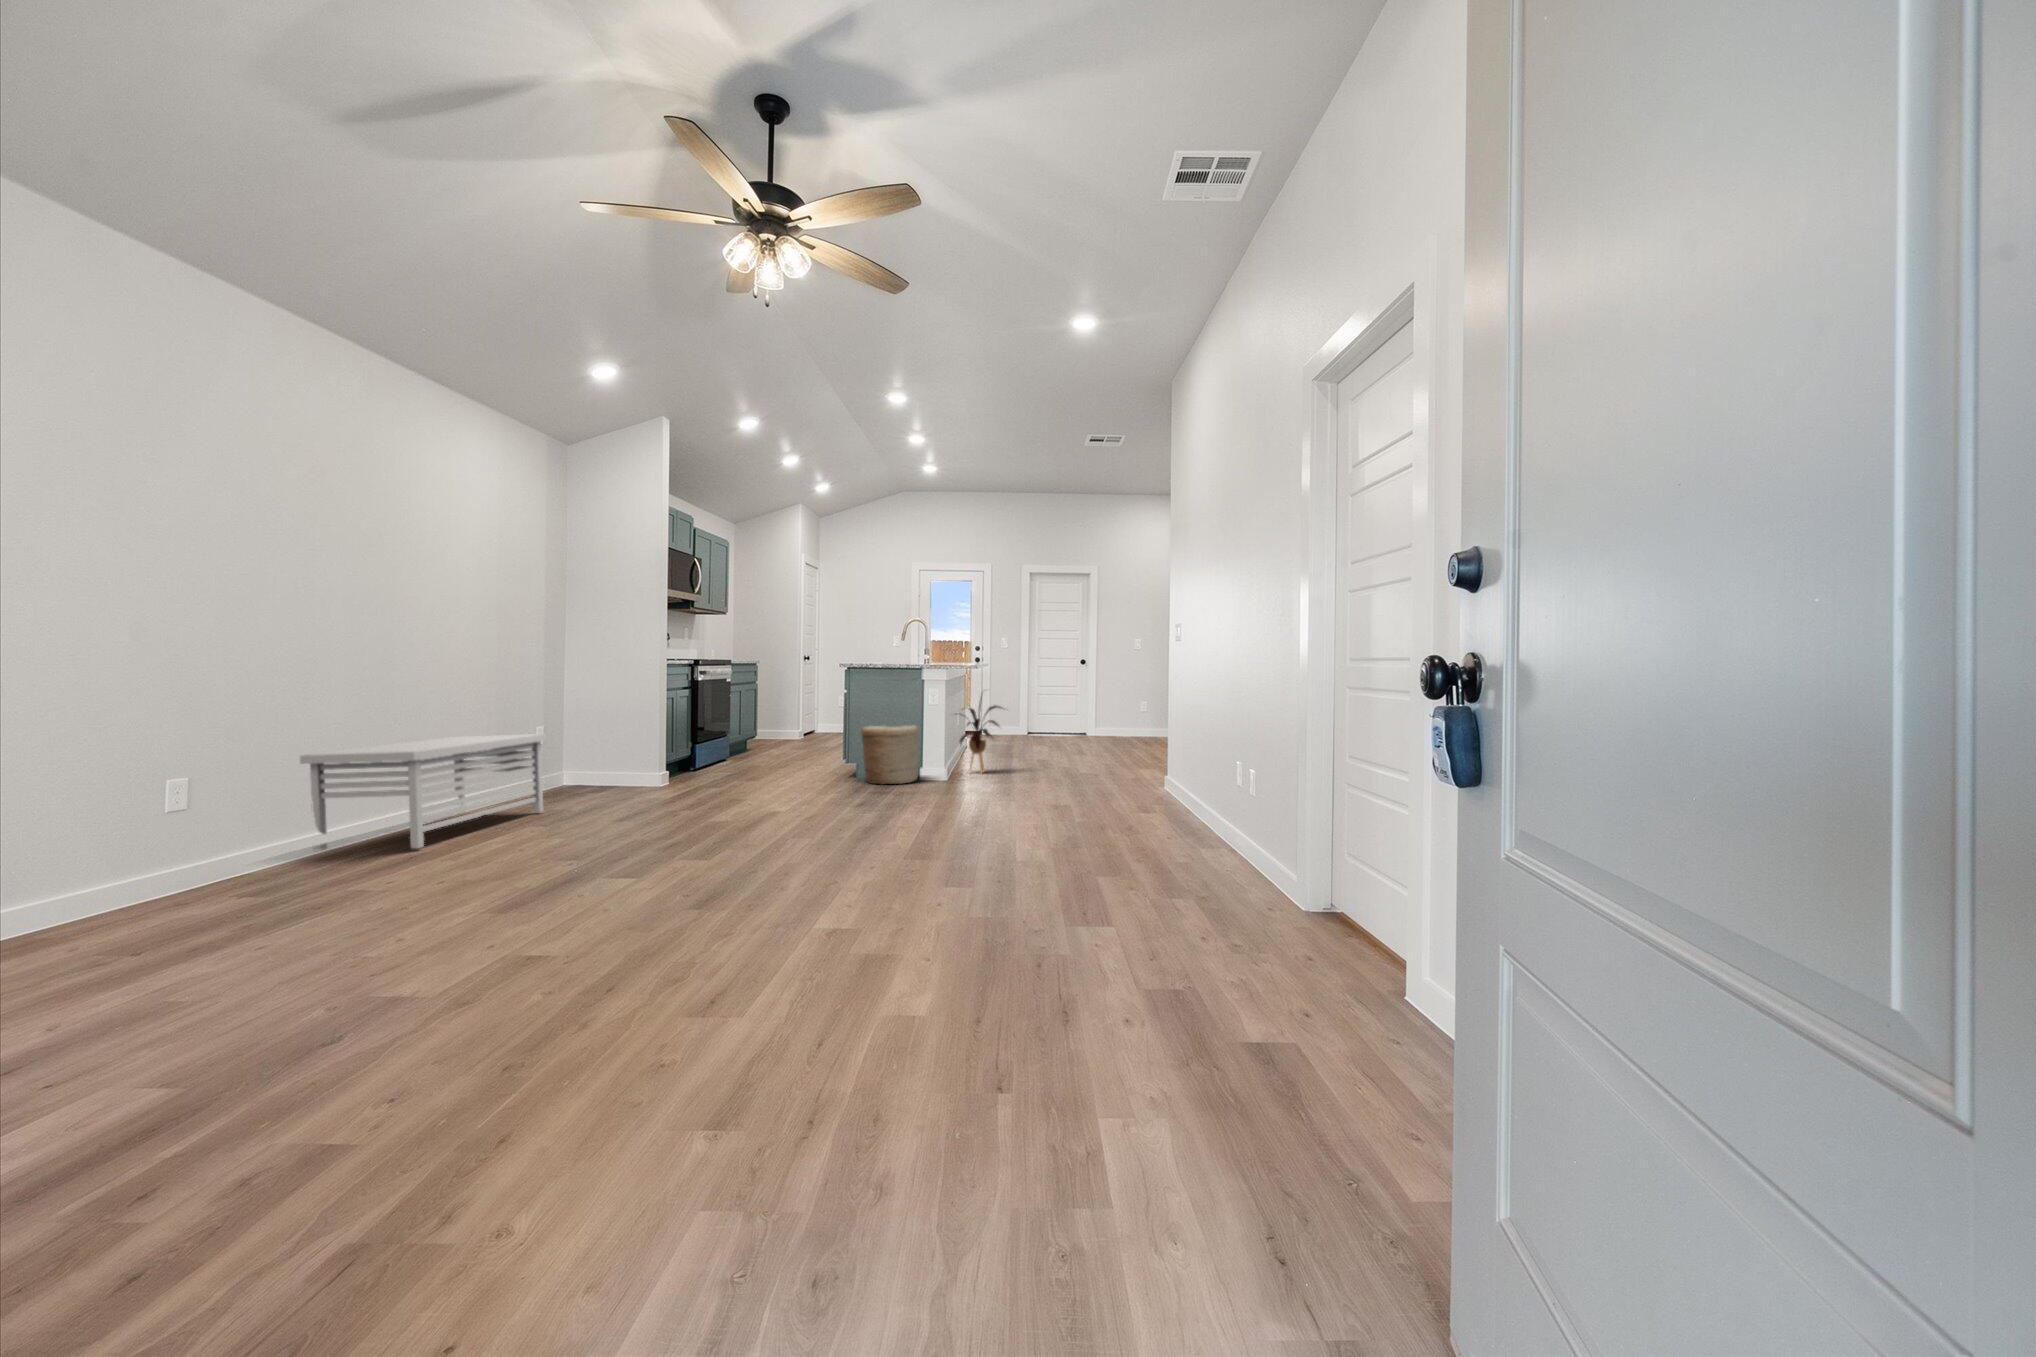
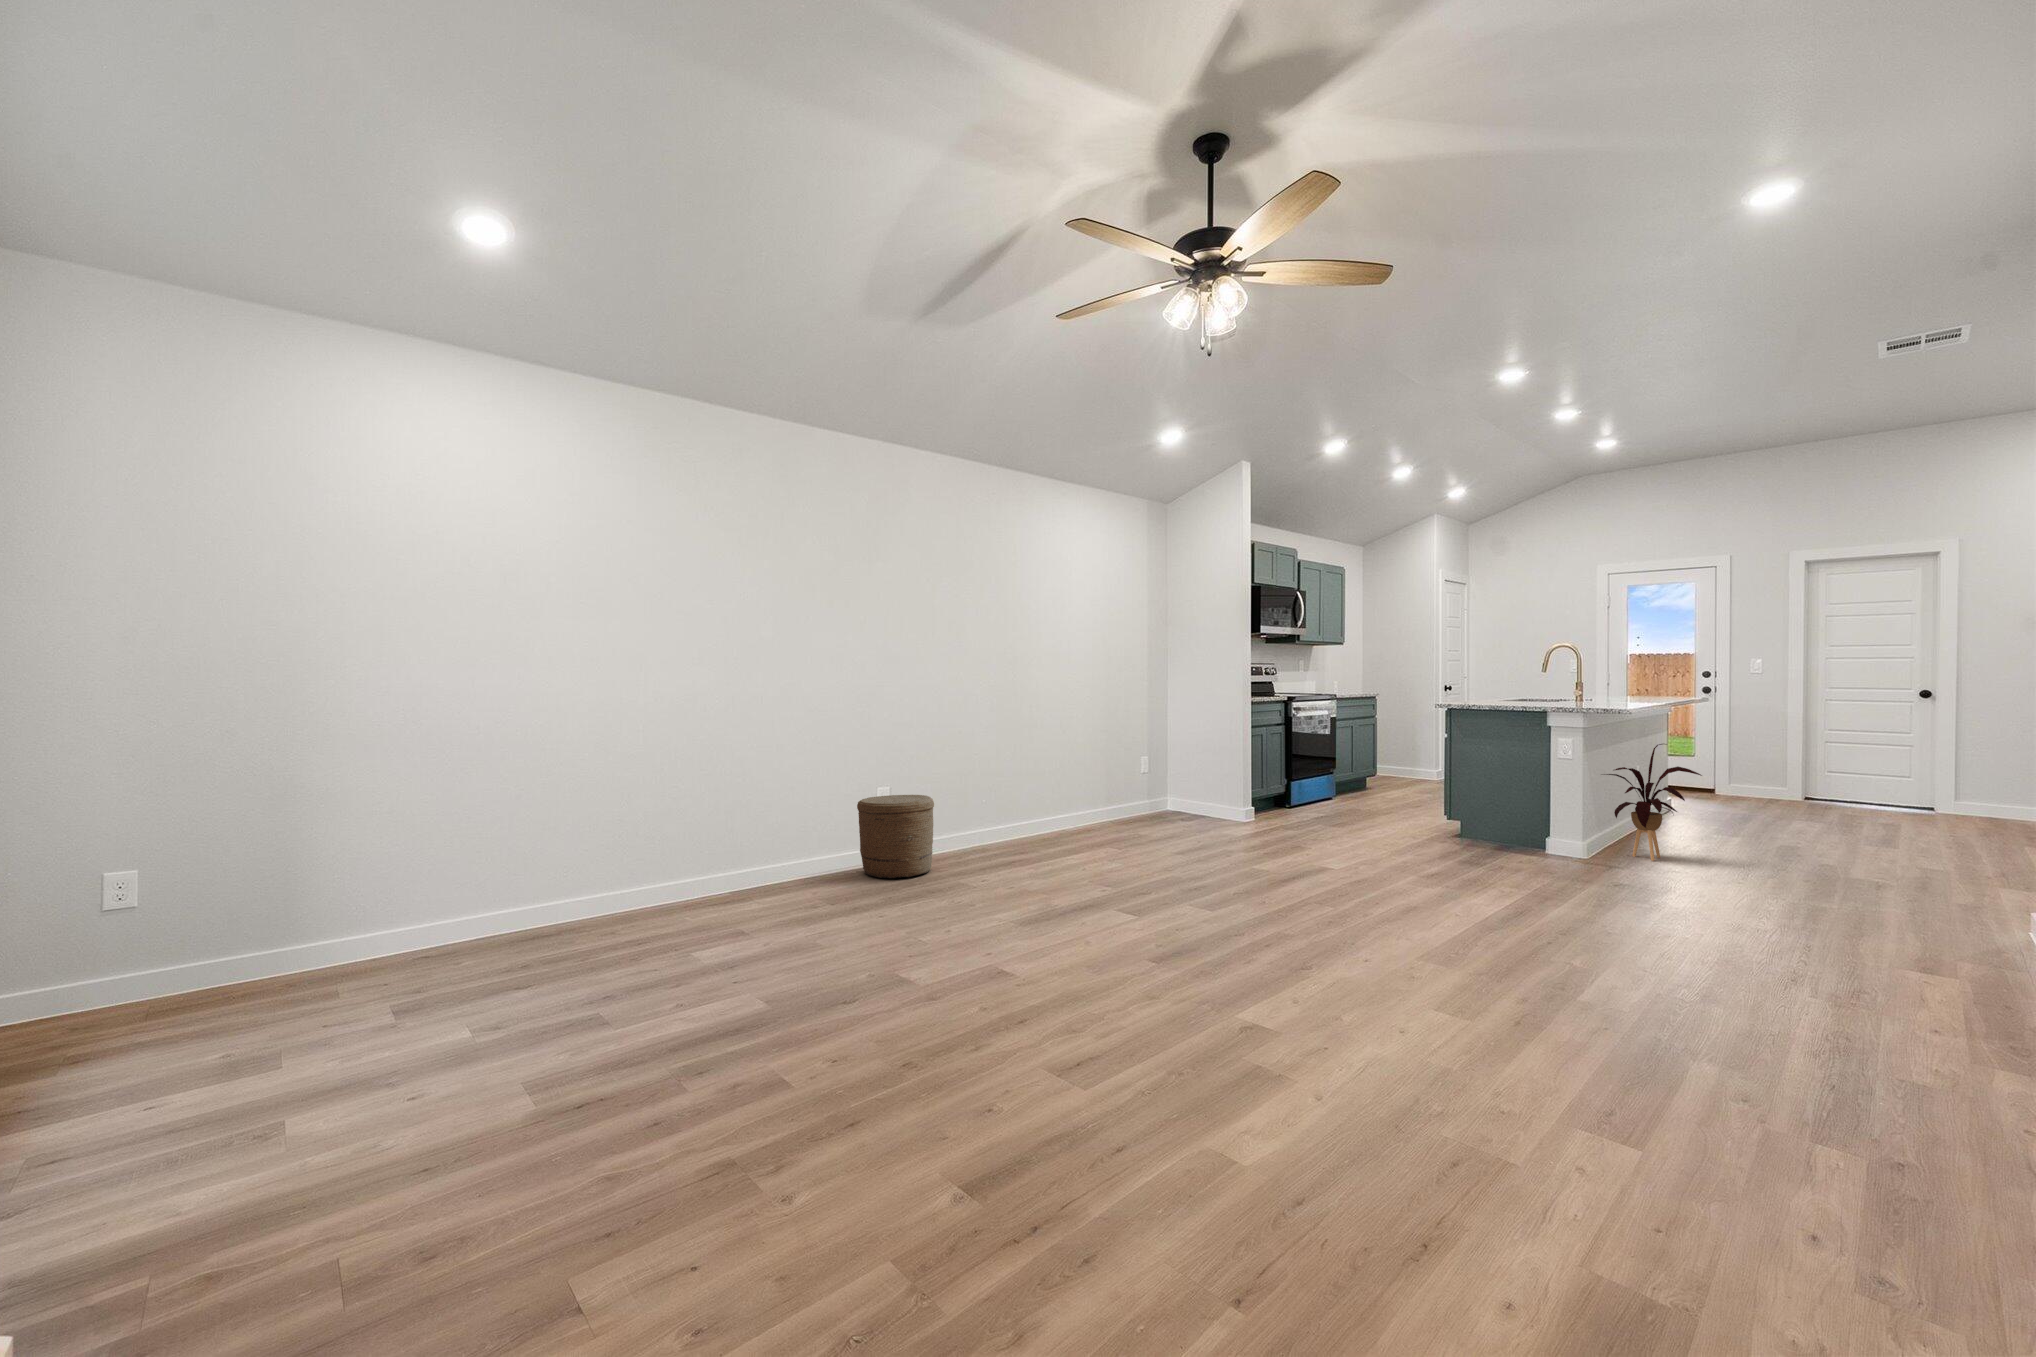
woven basket: present [861,725,918,784] -> present [857,795,934,879]
storage bench: present [300,734,546,850] -> none [955,766,1128,862]

